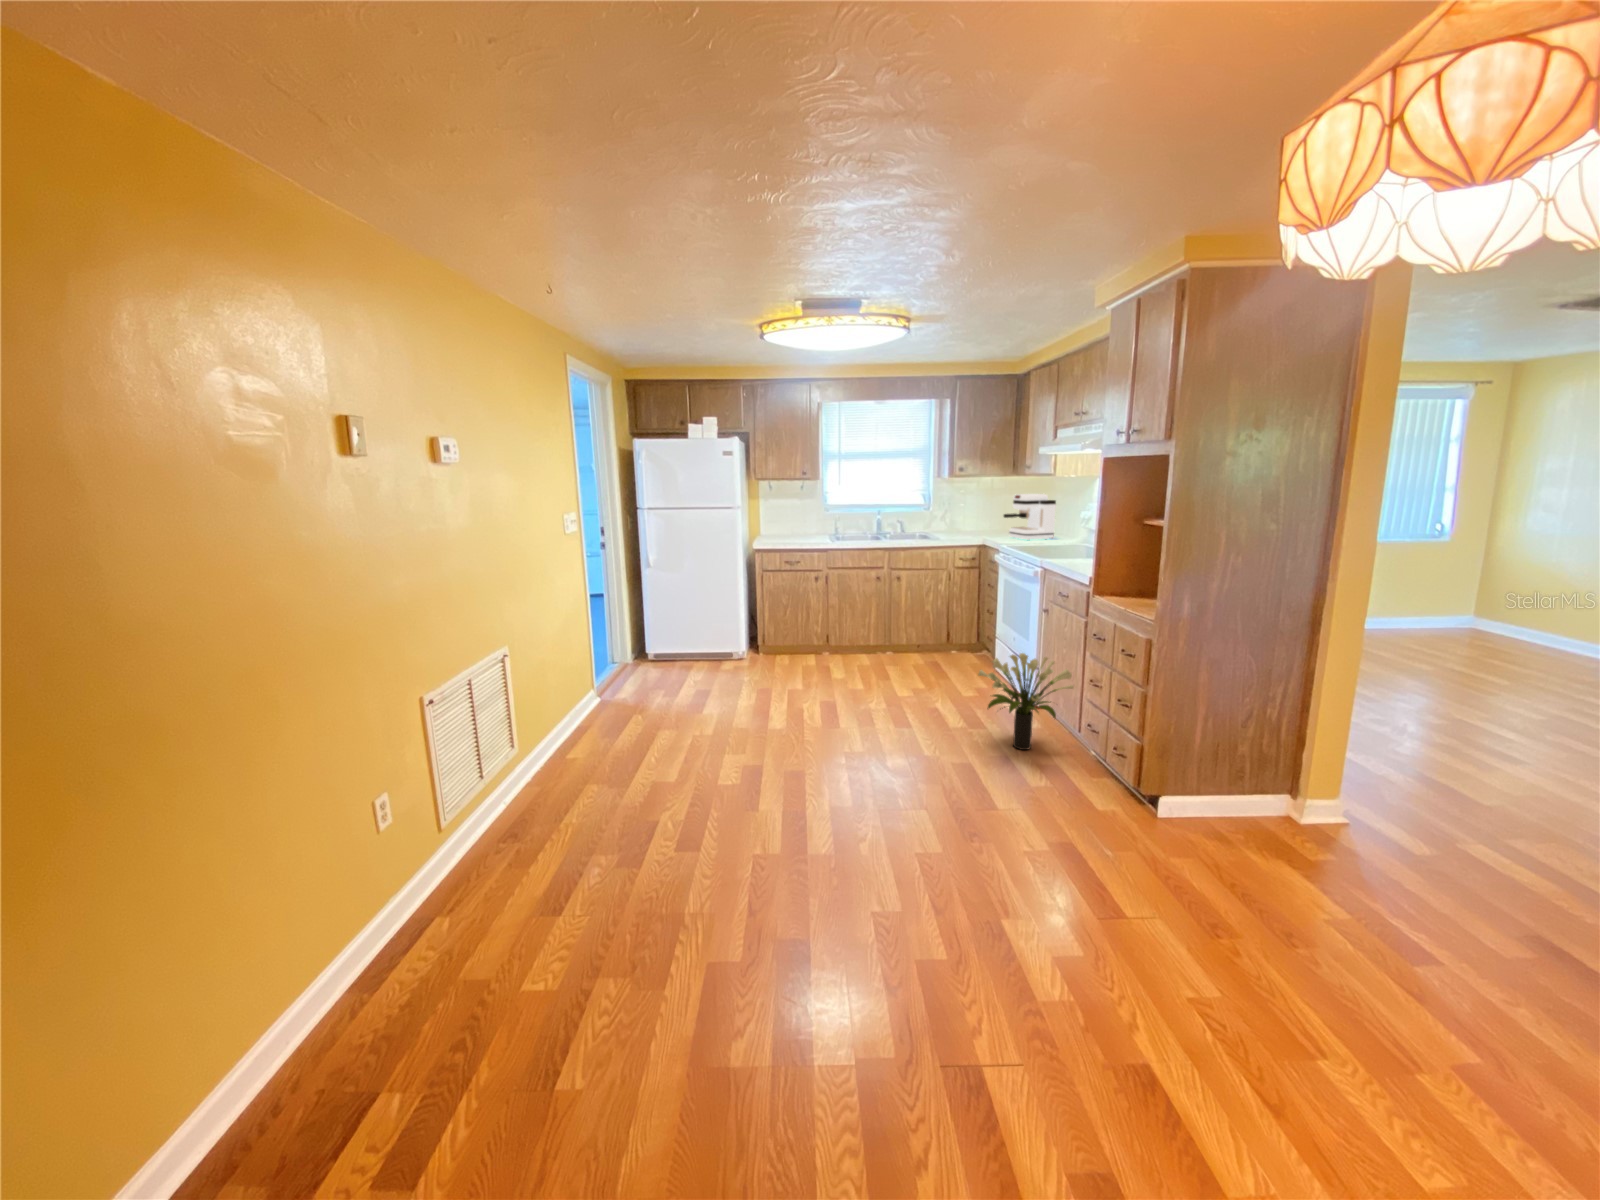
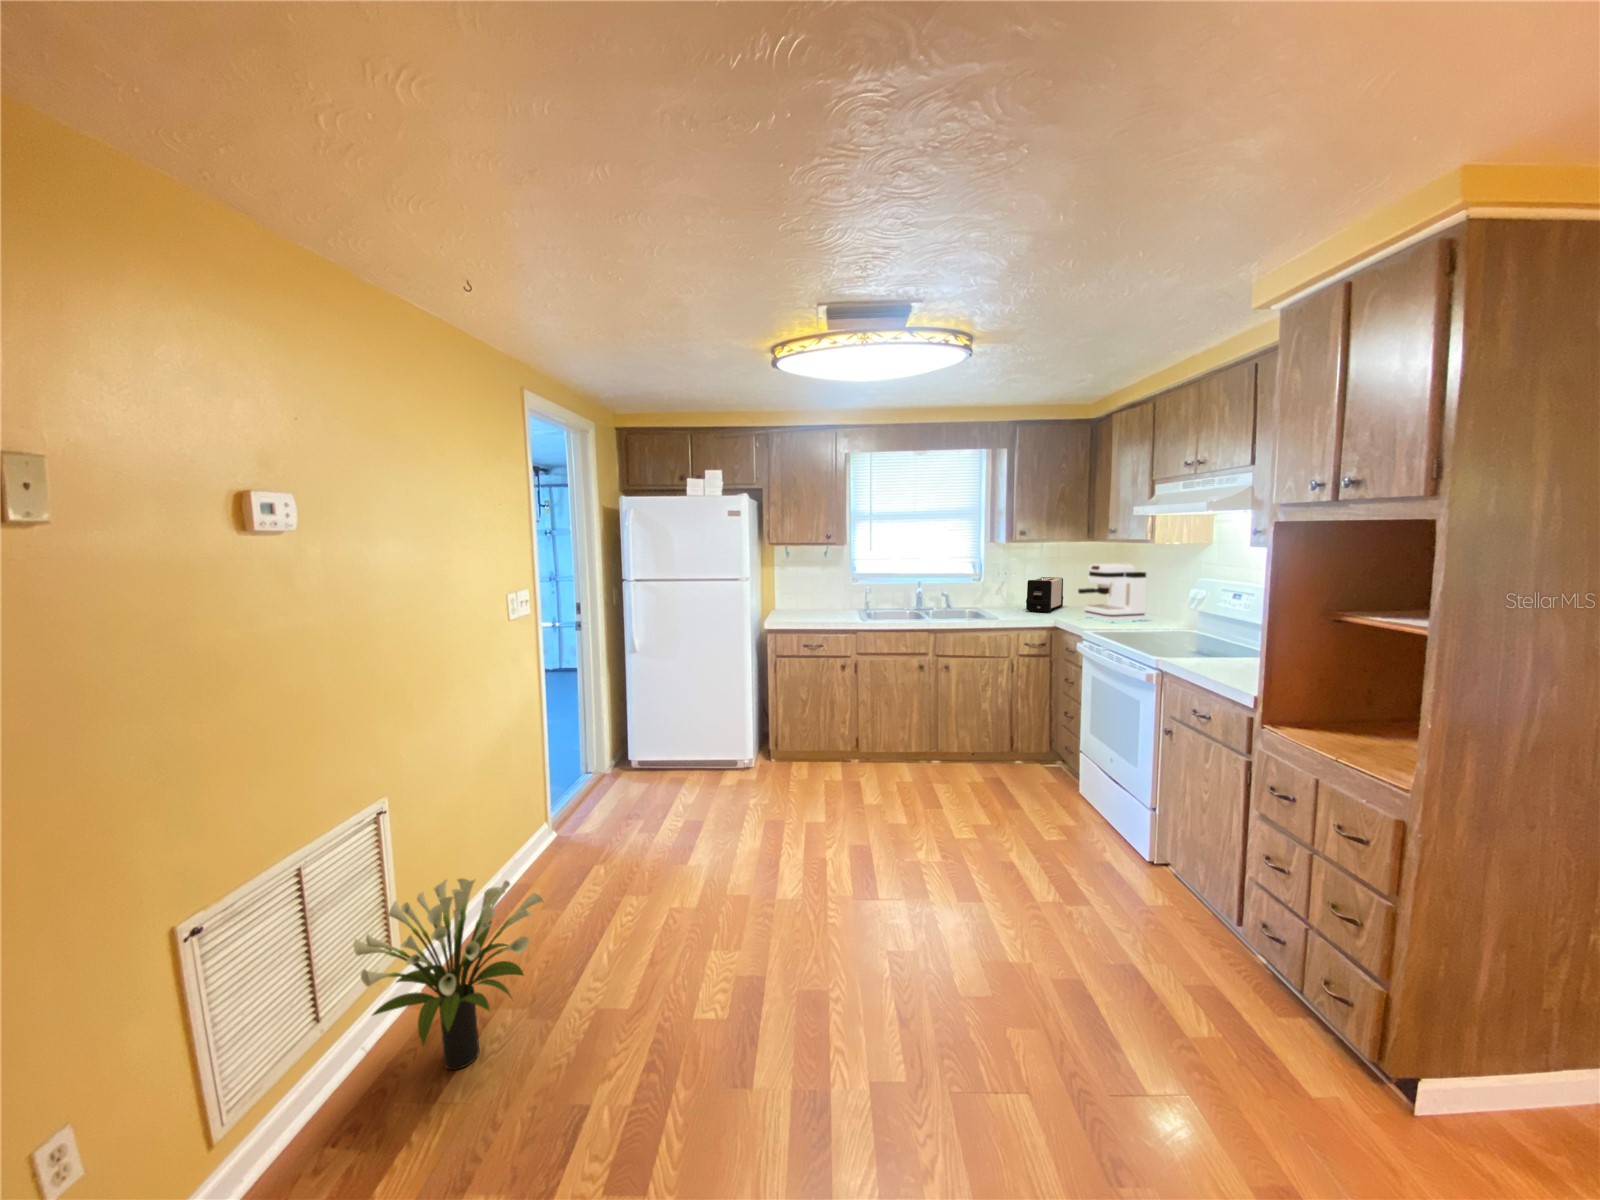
toaster: none [965,506,997,534] -> present [1026,577,1063,612]
potted plant: present [978,653,1074,750] -> present [354,879,543,1070]

